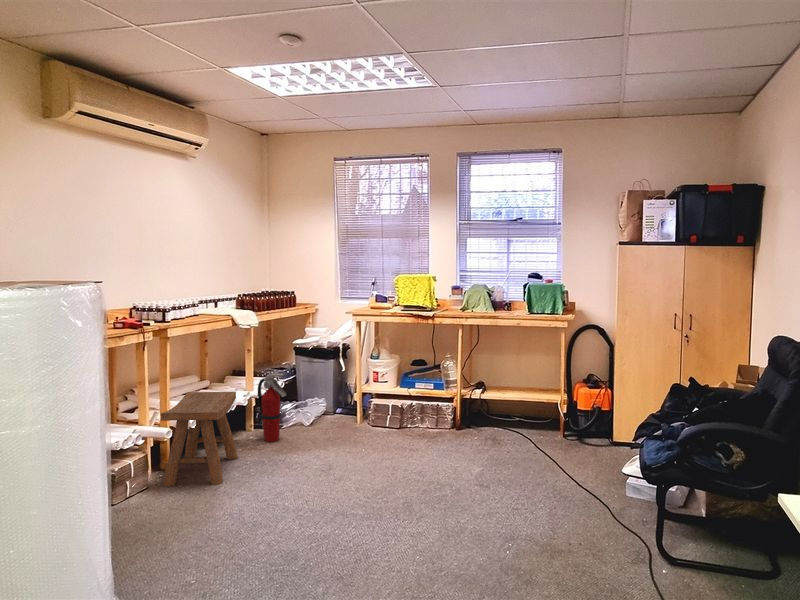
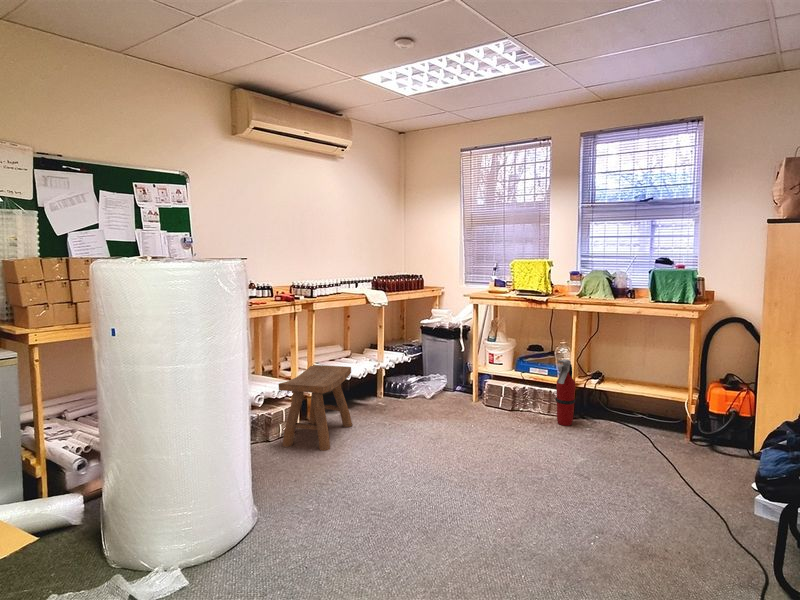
fire extinguisher: present [258,373,287,442] -> present [556,359,575,426]

